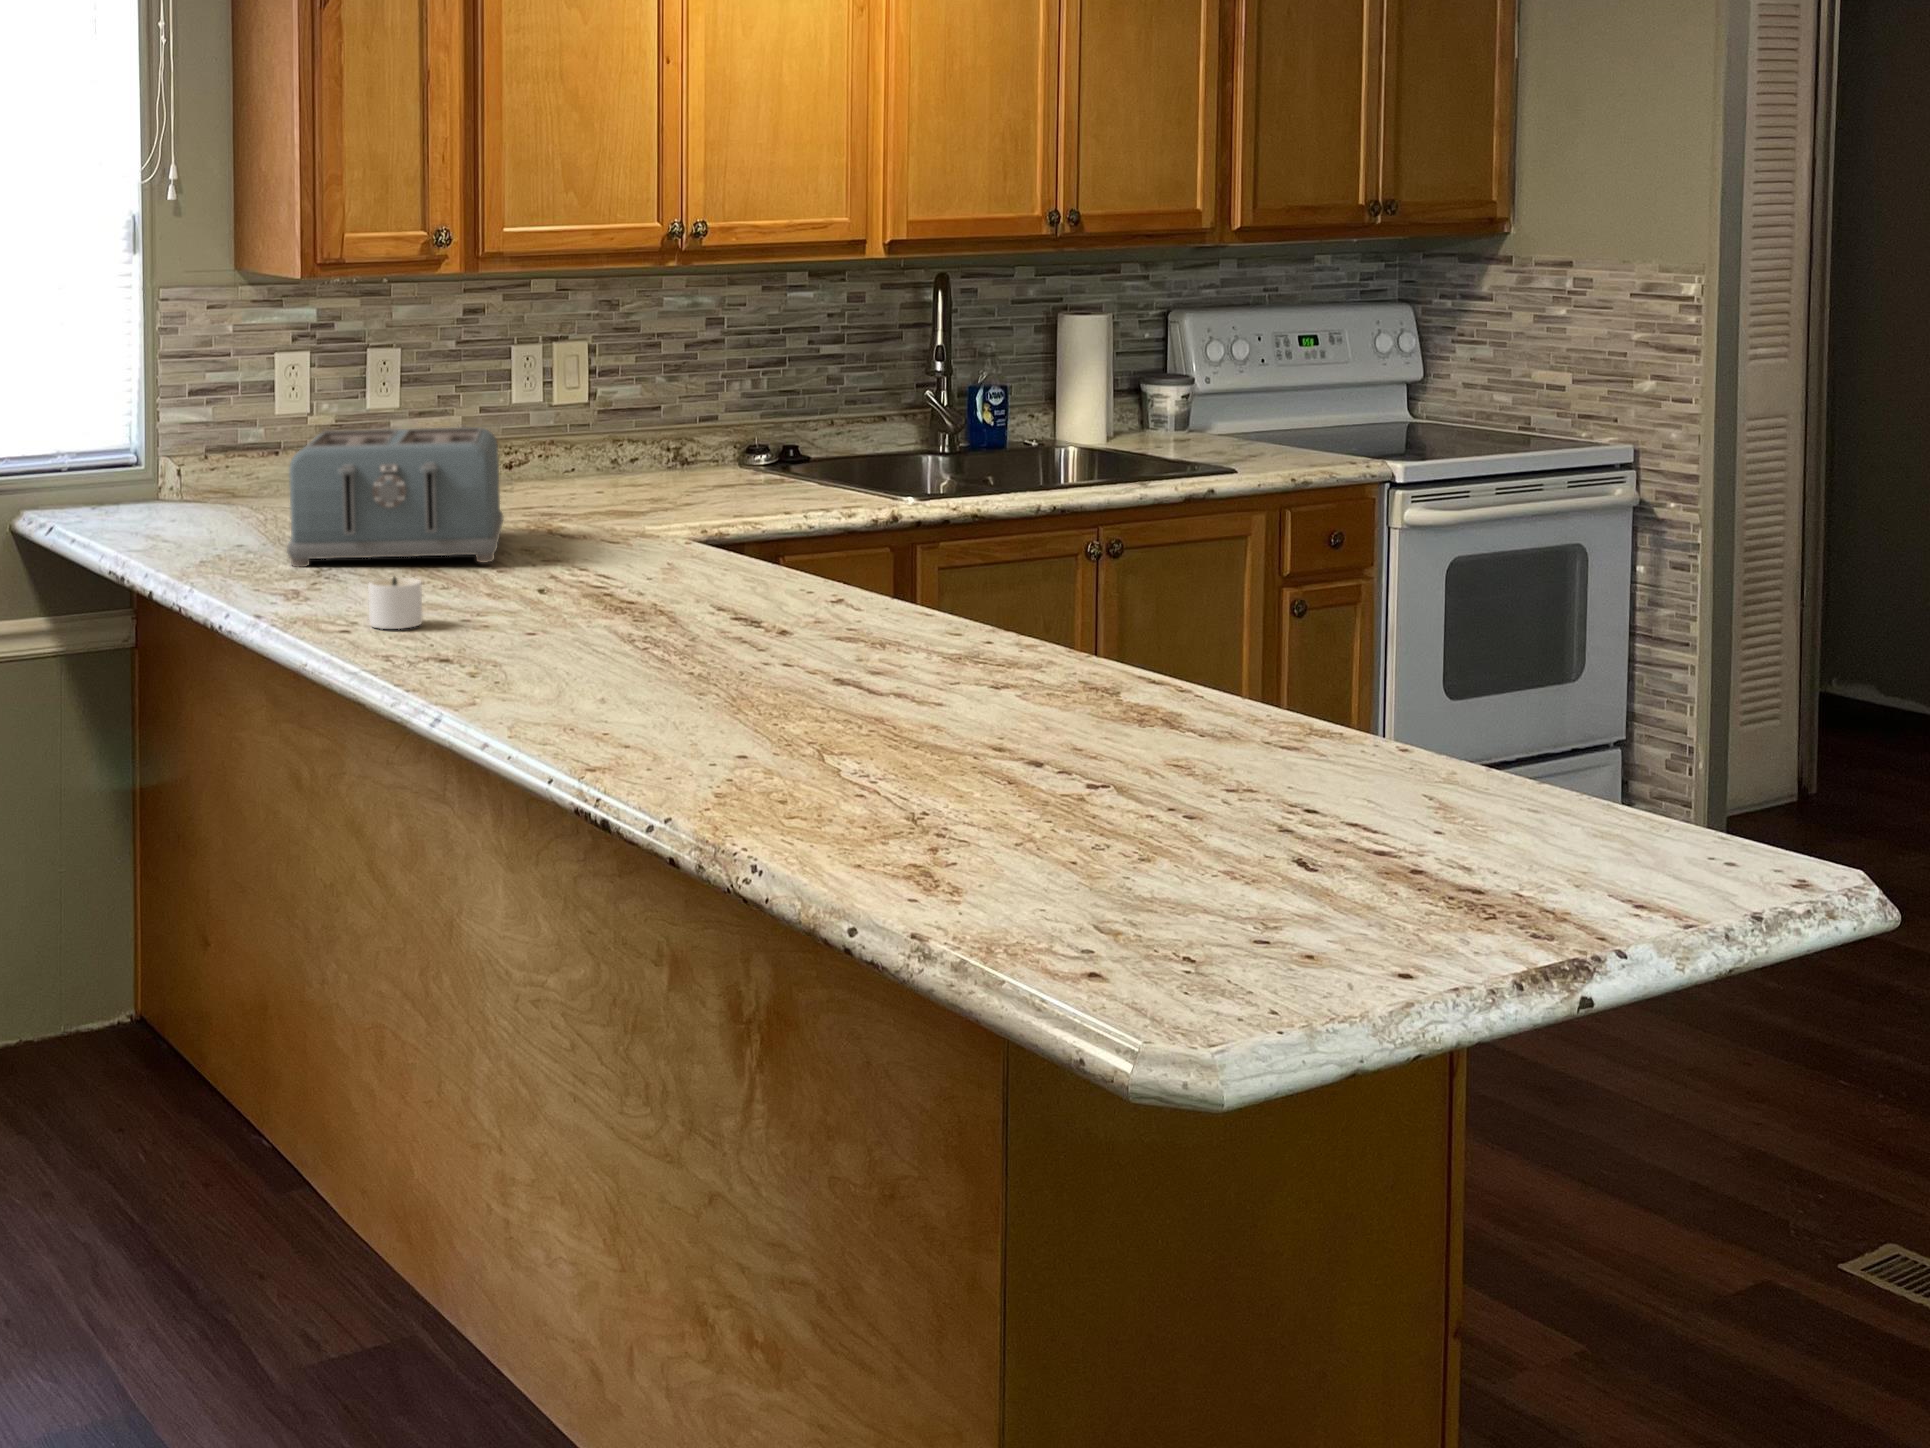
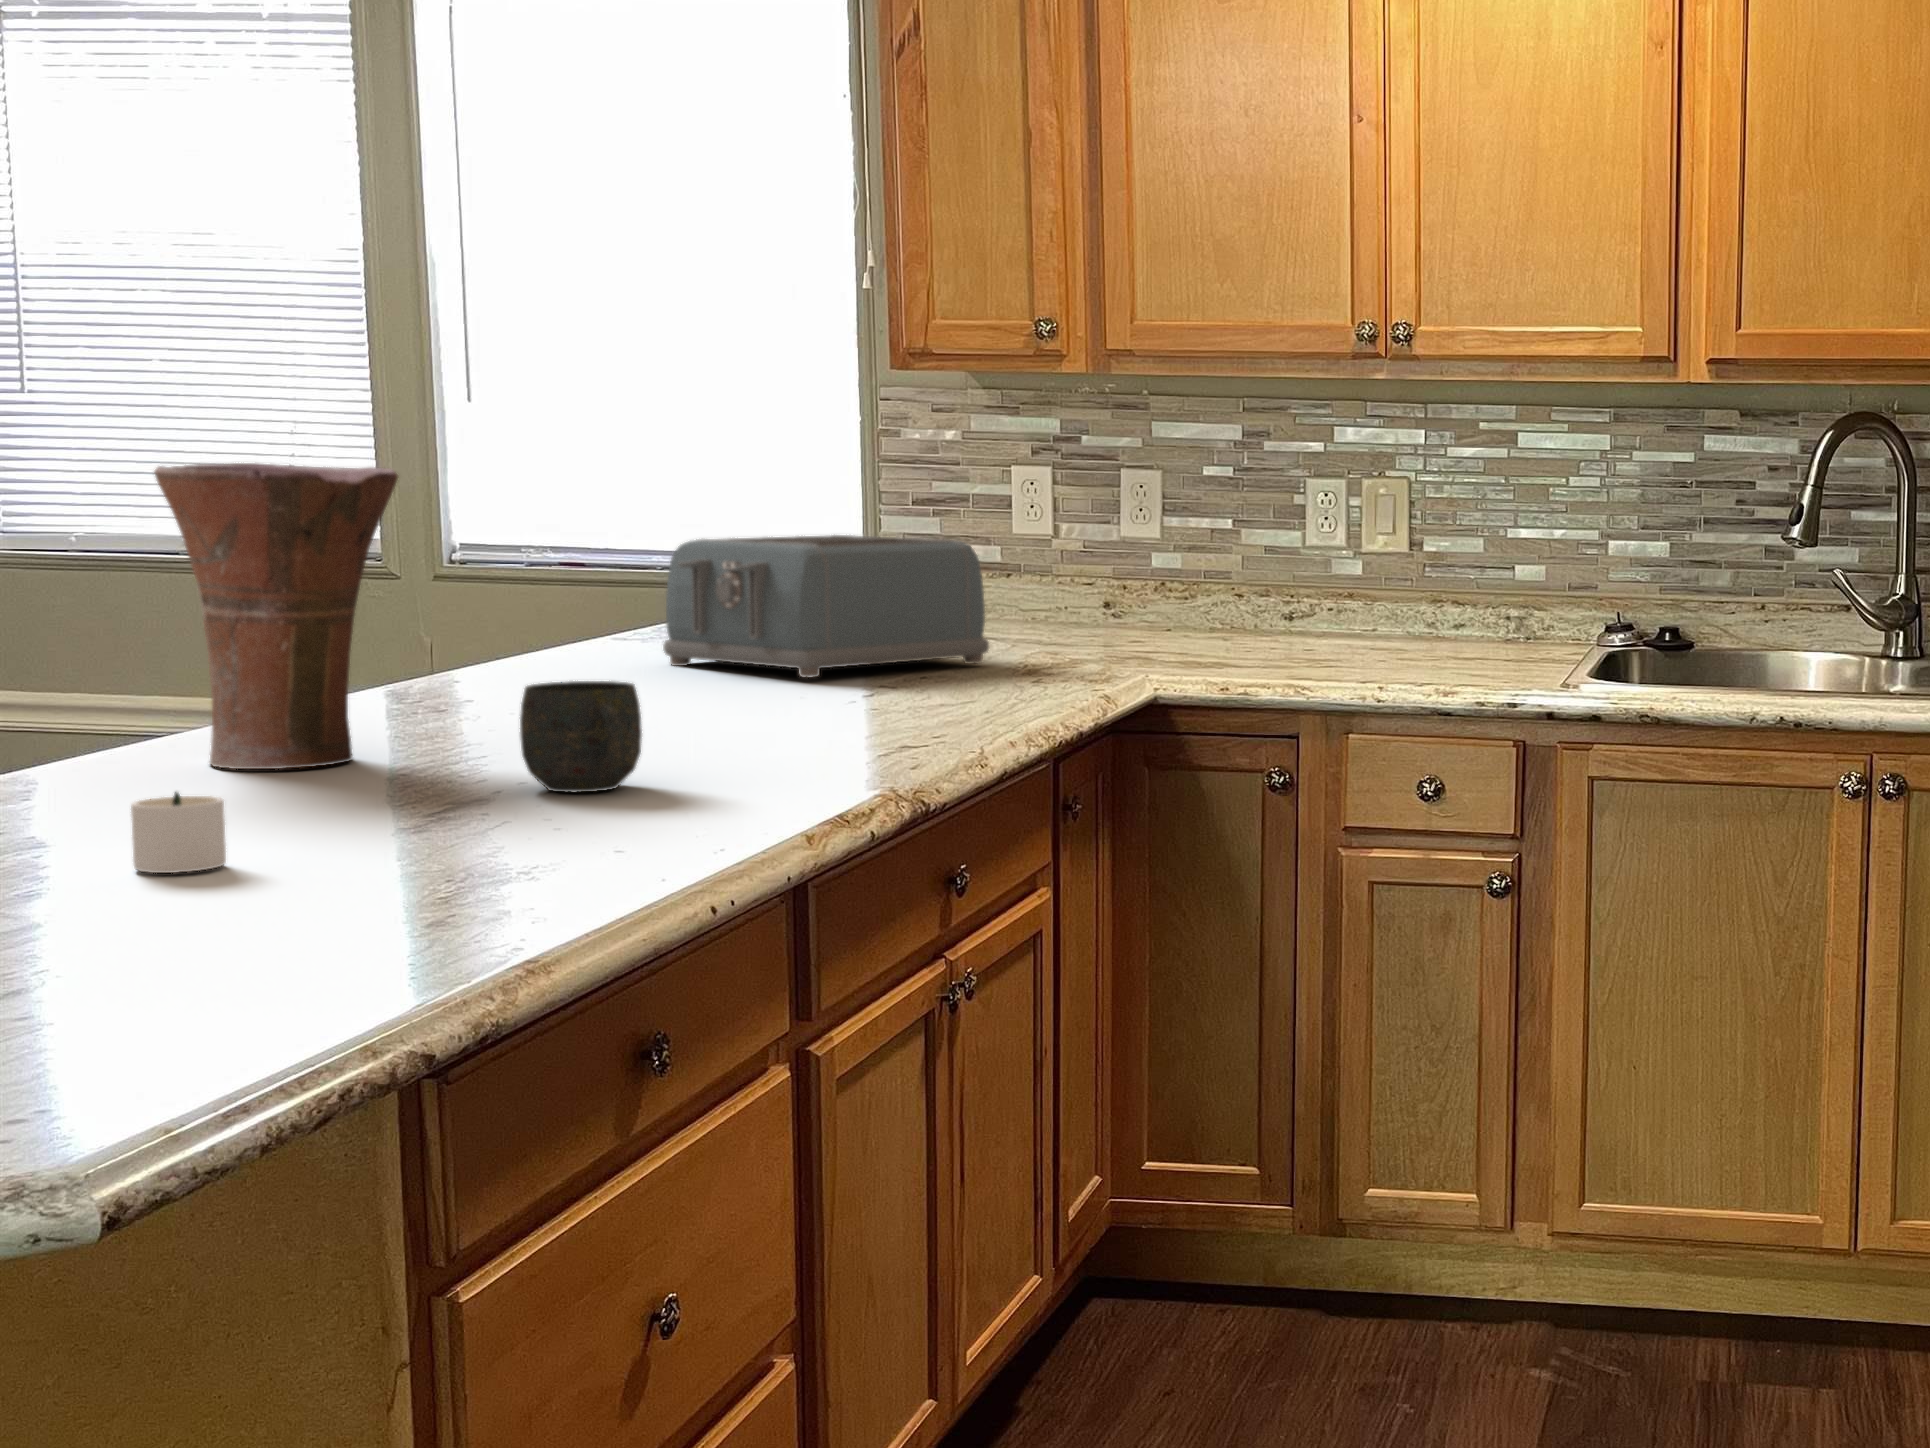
vase: none [540,410,747,708] -> present [154,463,398,769]
candle: present [368,577,423,629] -> present [131,792,226,873]
mug: none [904,578,1034,680] -> present [520,681,642,792]

